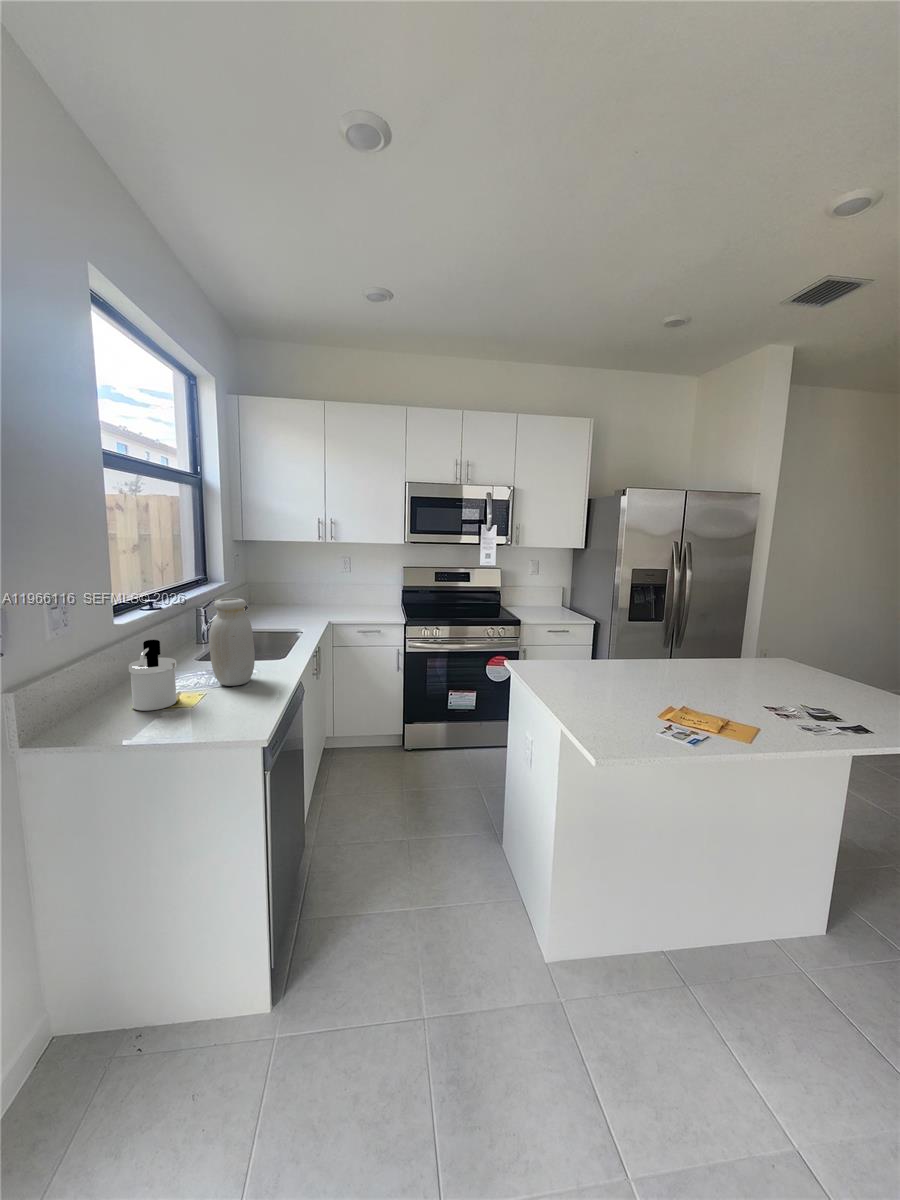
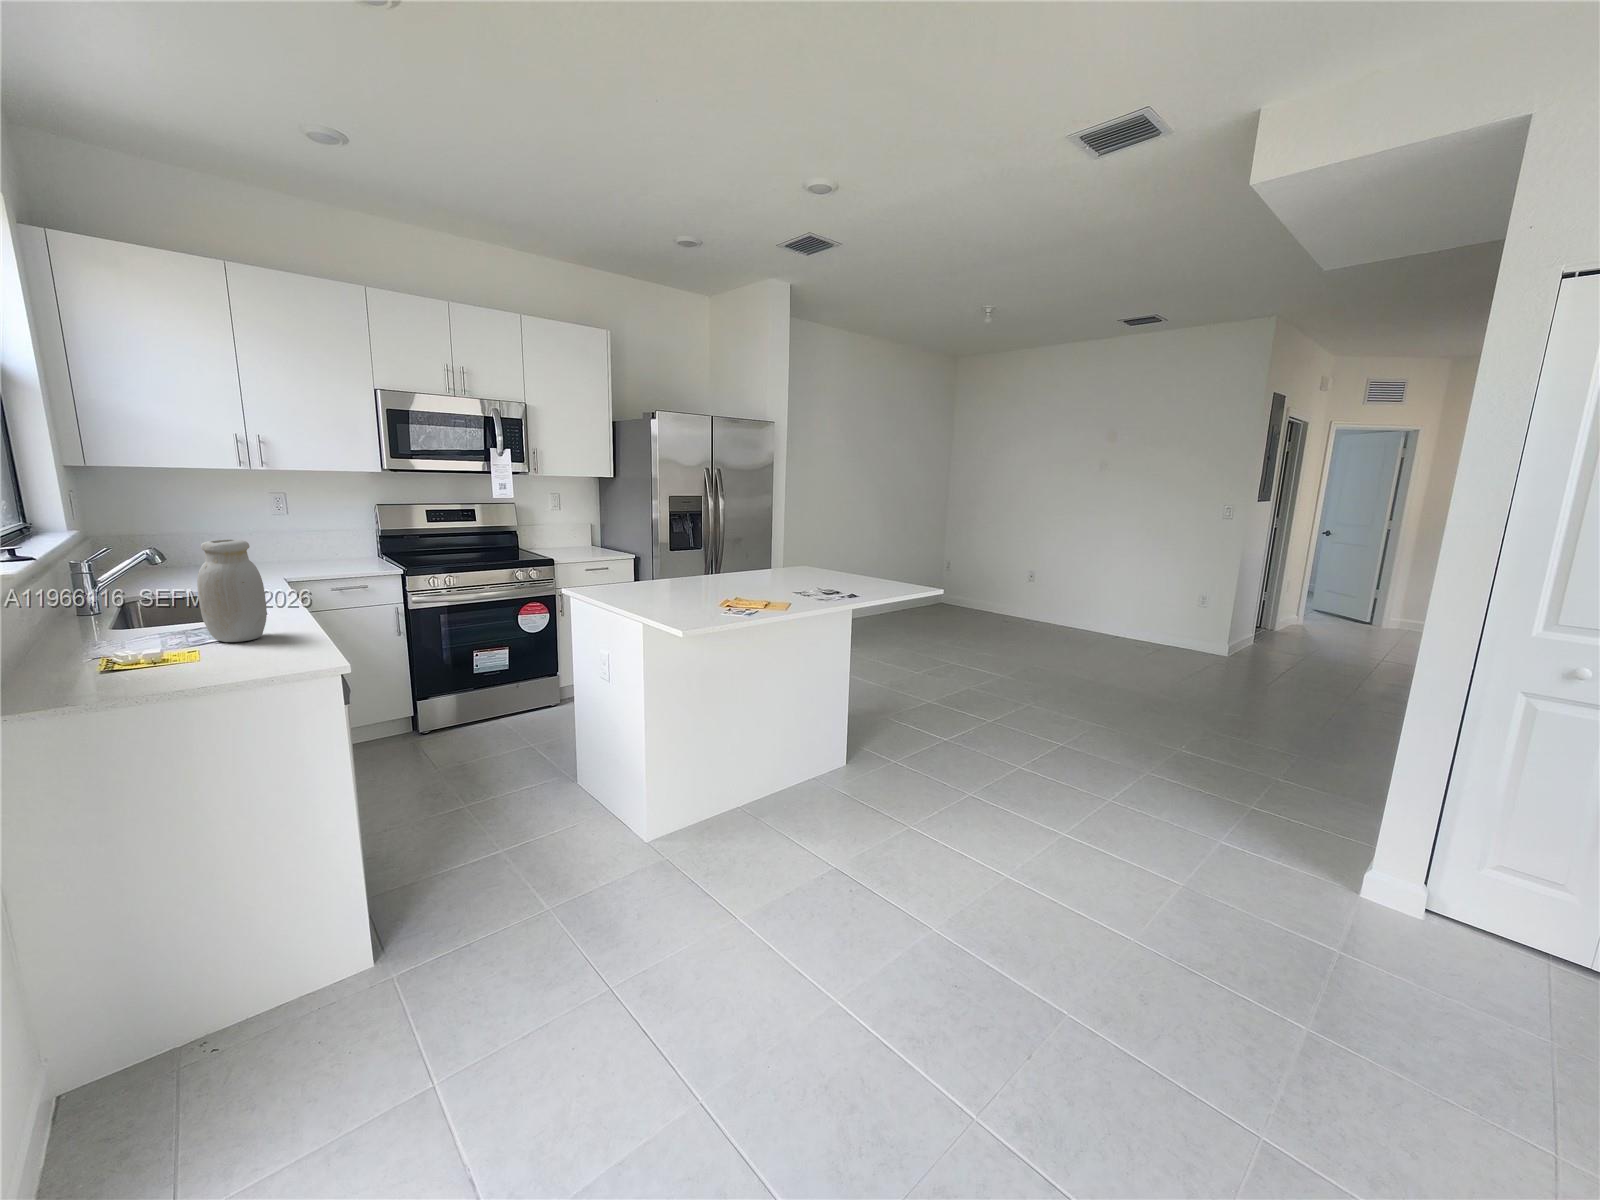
soap dispenser: present [128,640,176,711] -> none [117,589,187,671]

